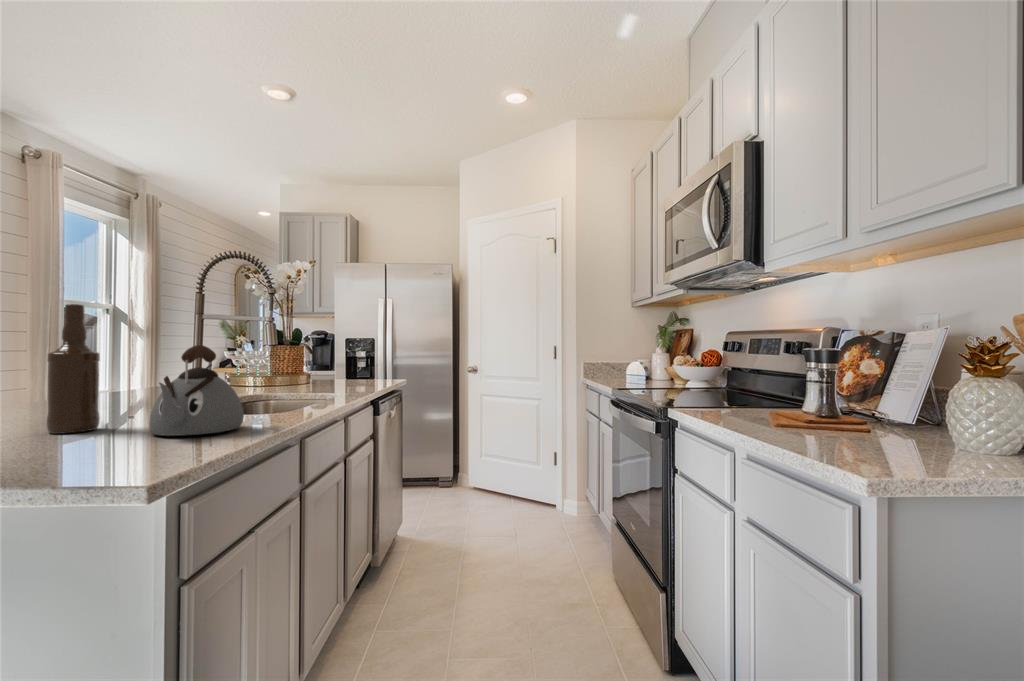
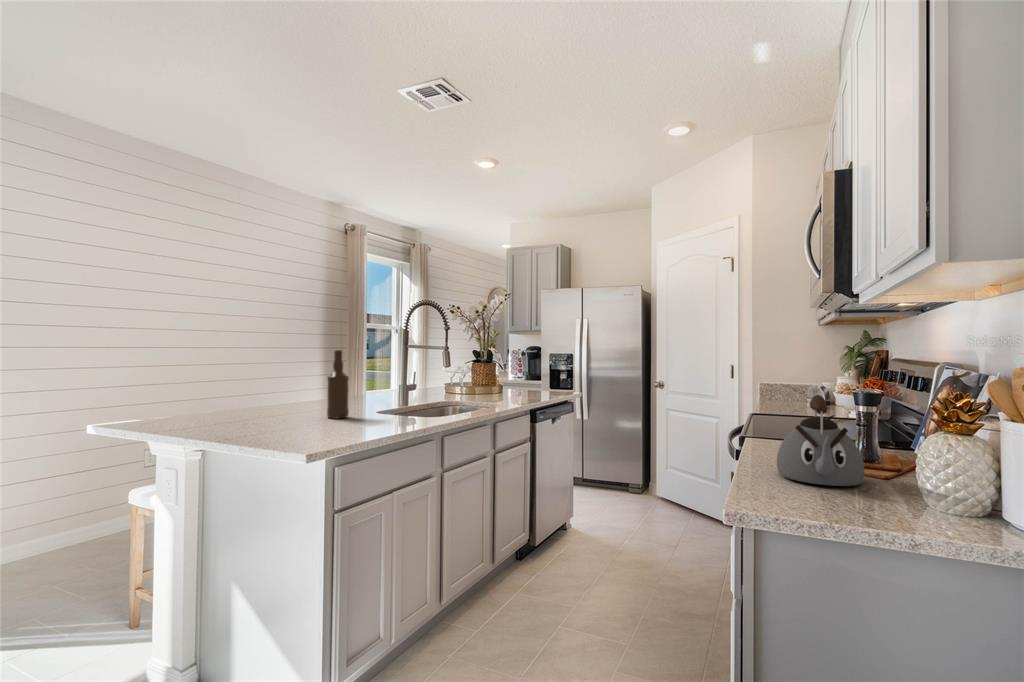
kettle: present [149,345,244,436] -> present [777,395,864,486]

